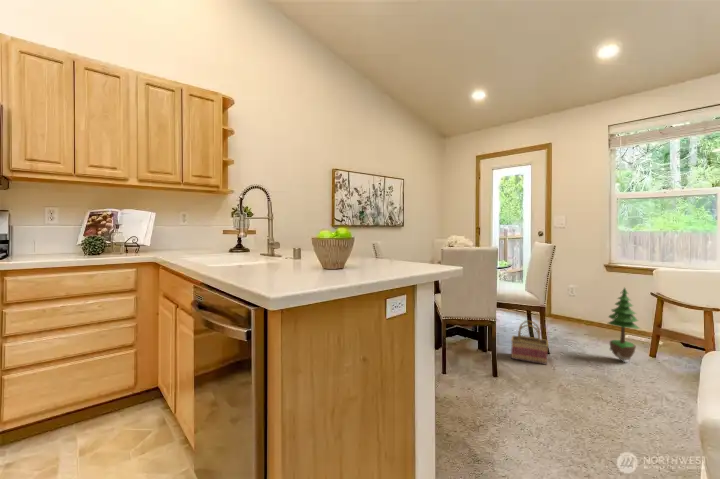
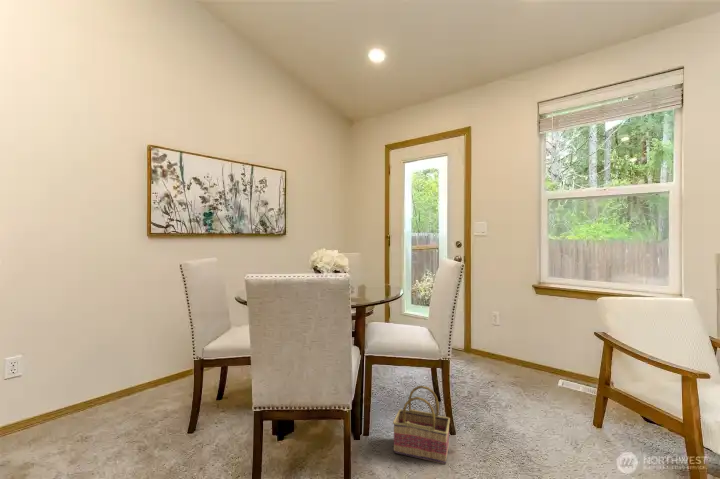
potted tree: present [609,288,639,361] -> none [536,328,584,443]

